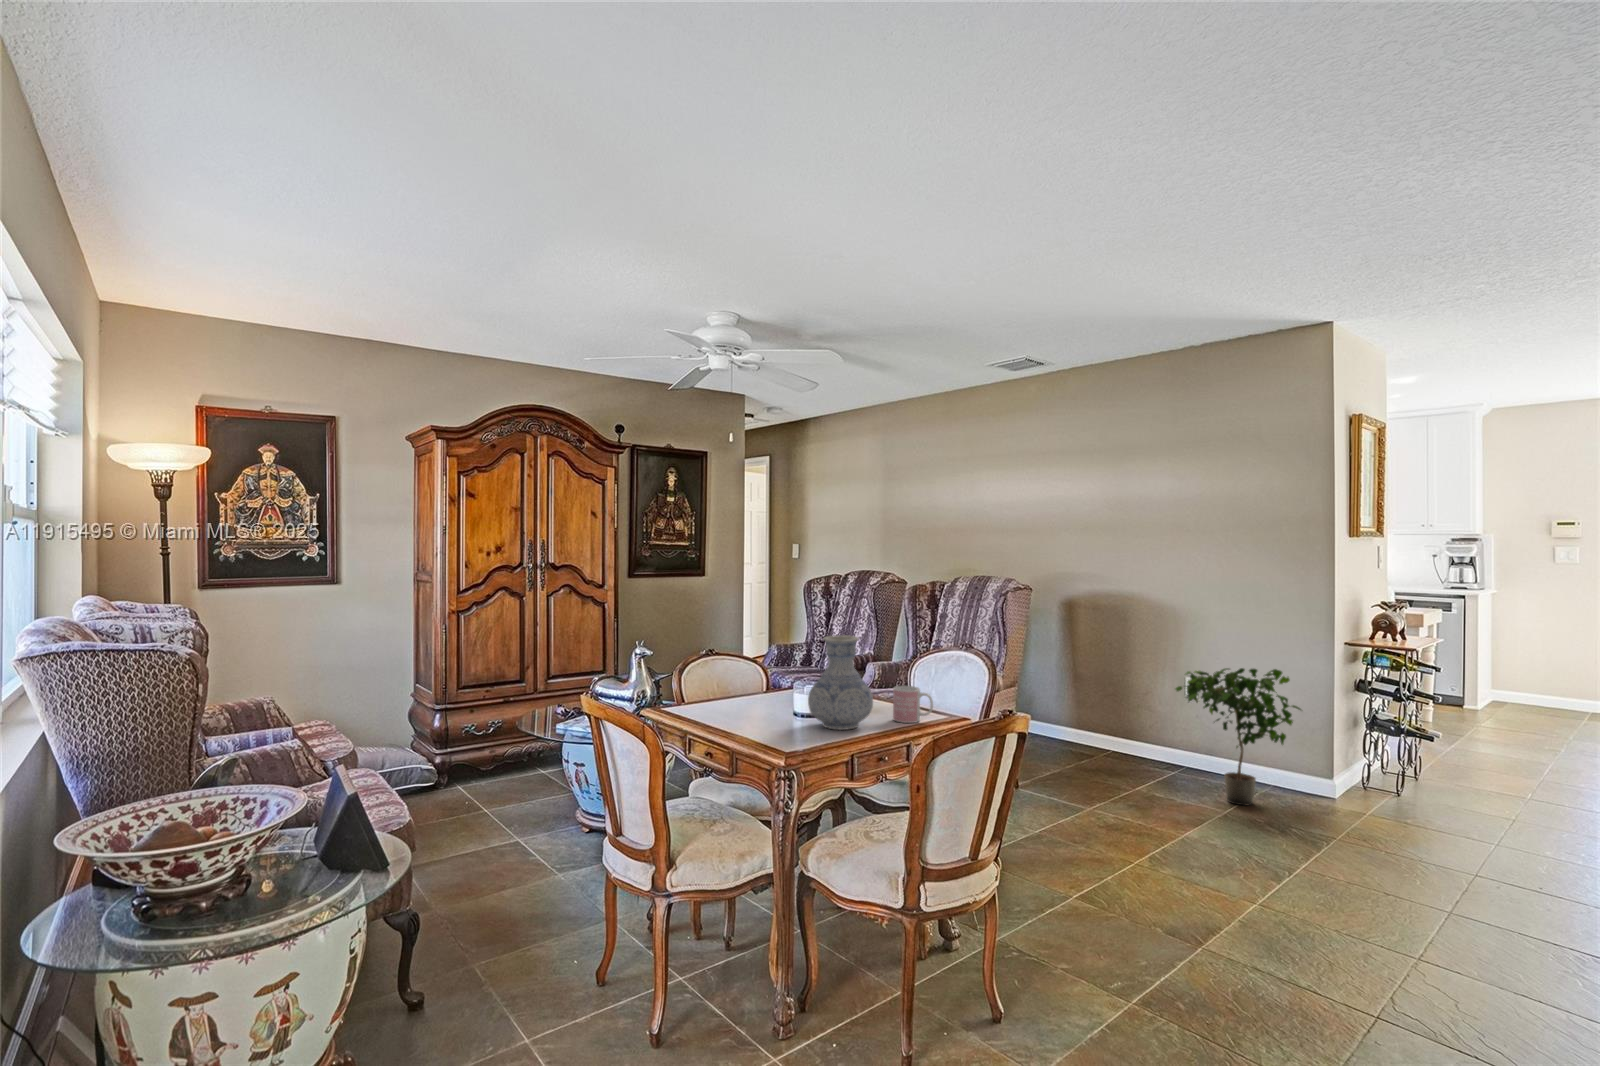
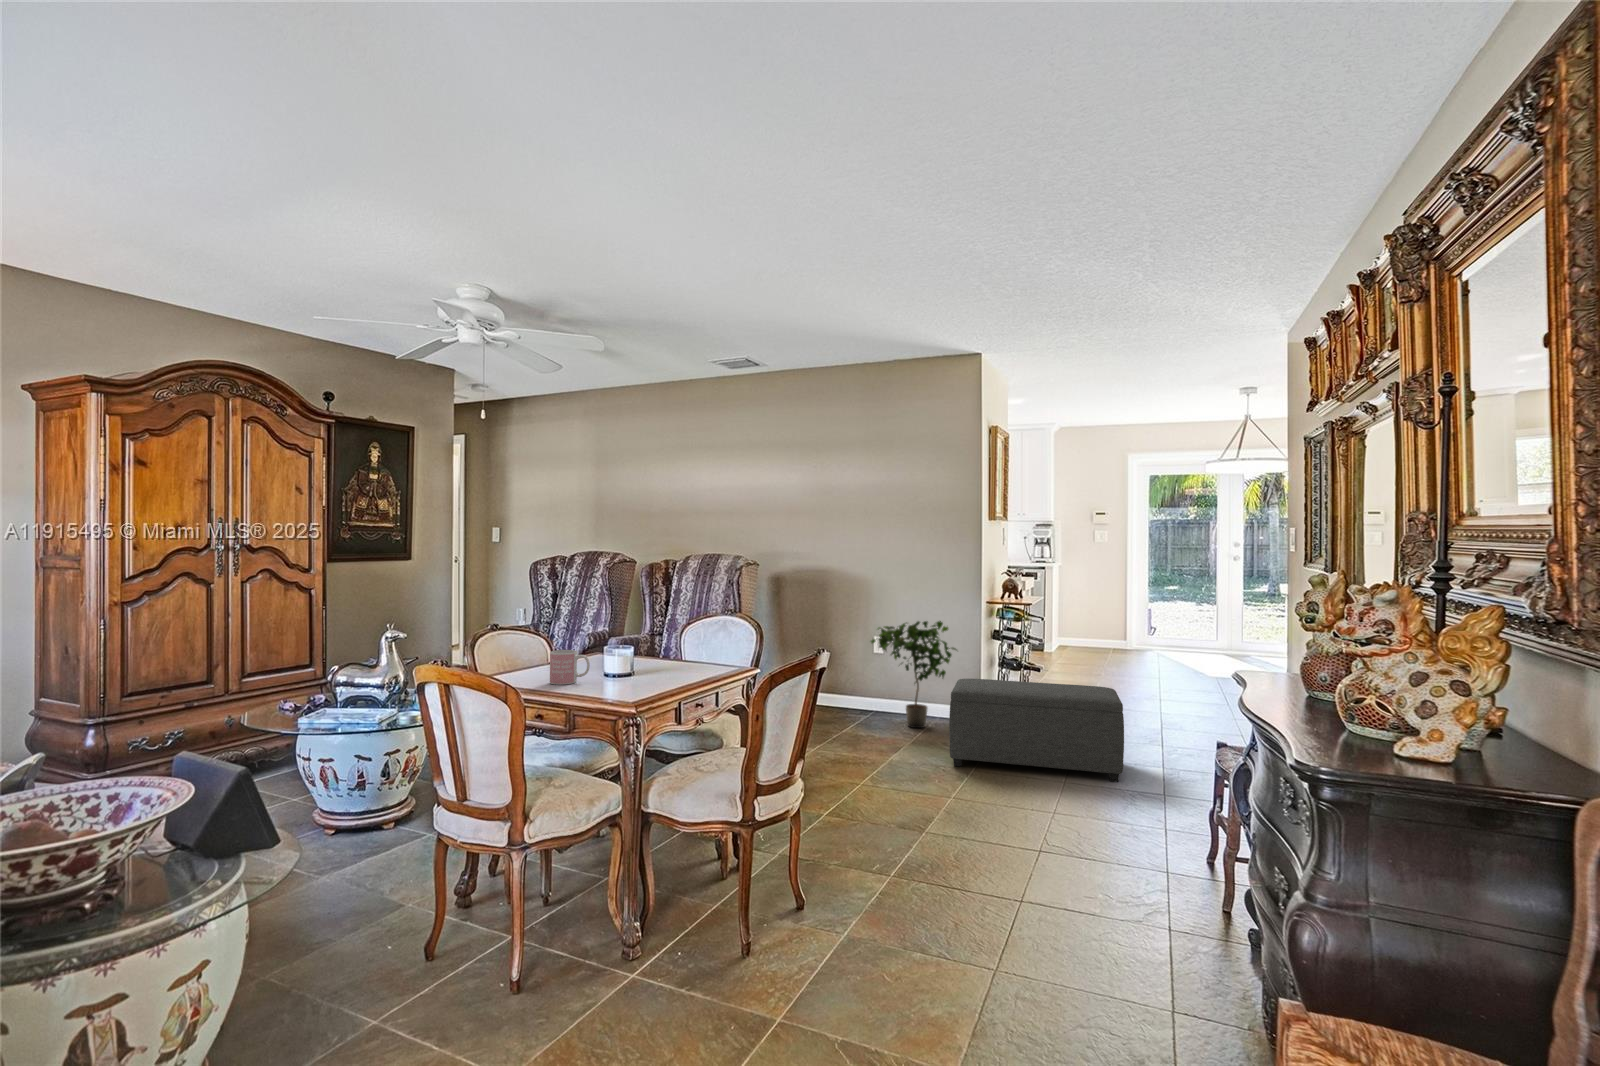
vase: present [808,635,873,730] -> none [624,598,684,683]
mug: present [893,686,933,723] -> present [550,650,590,685]
ottoman: none [1269,751,1562,937] -> present [949,679,1124,782]

